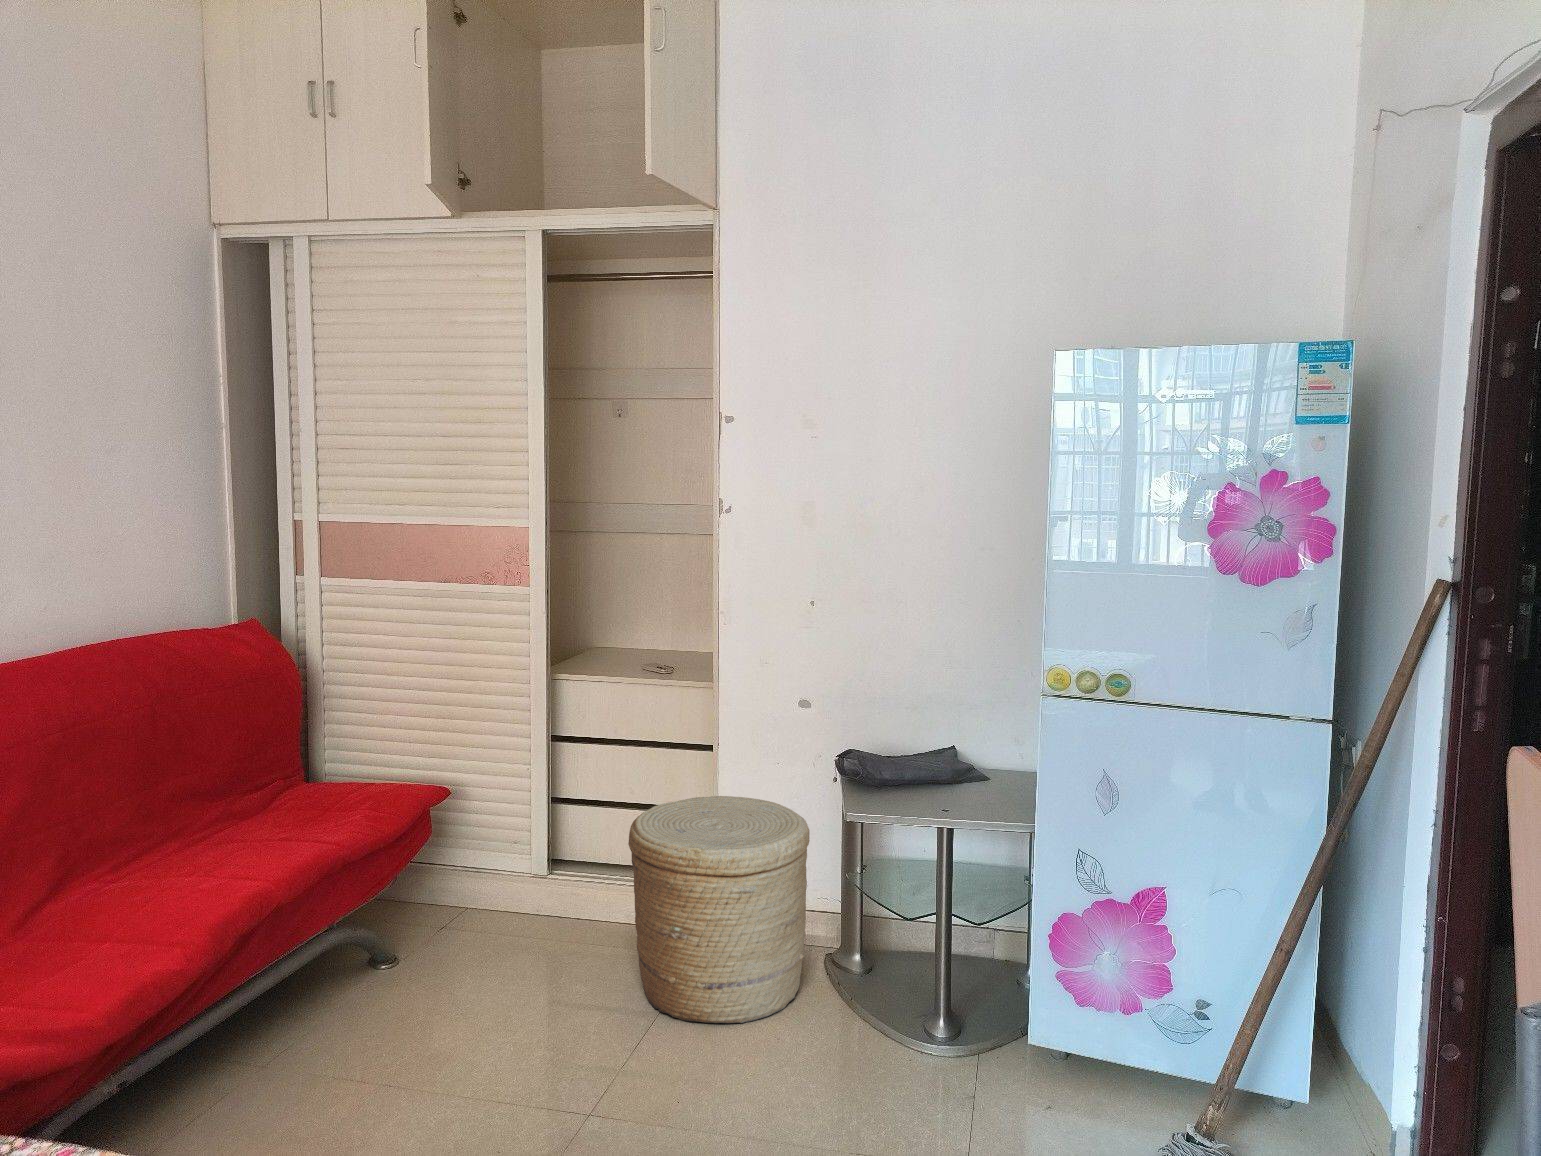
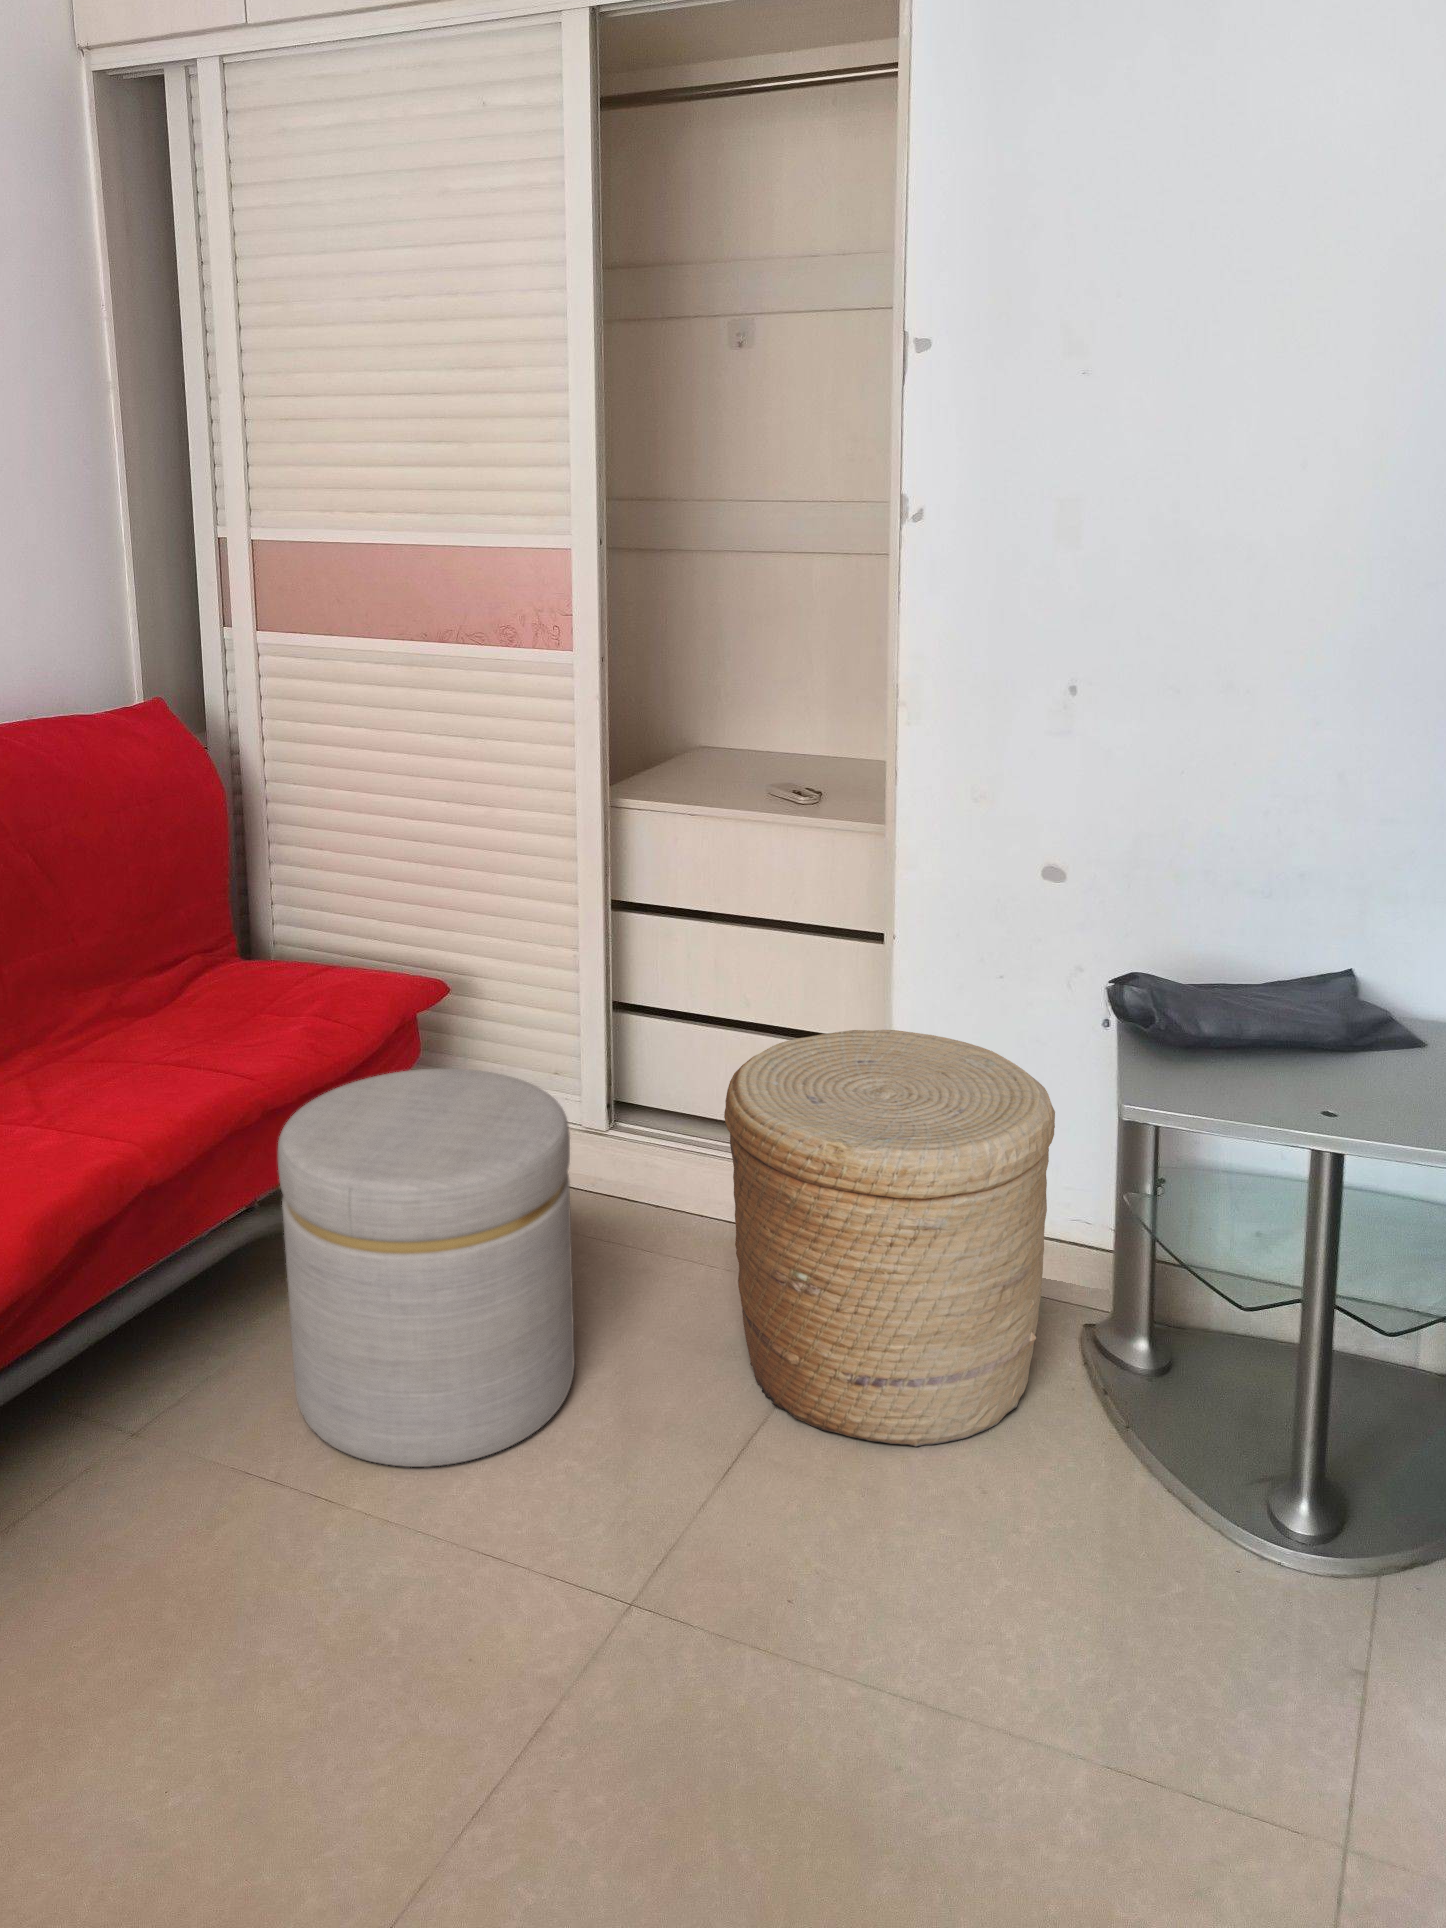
ottoman: none [359,832,541,1068] -> present [278,1068,575,1467]

